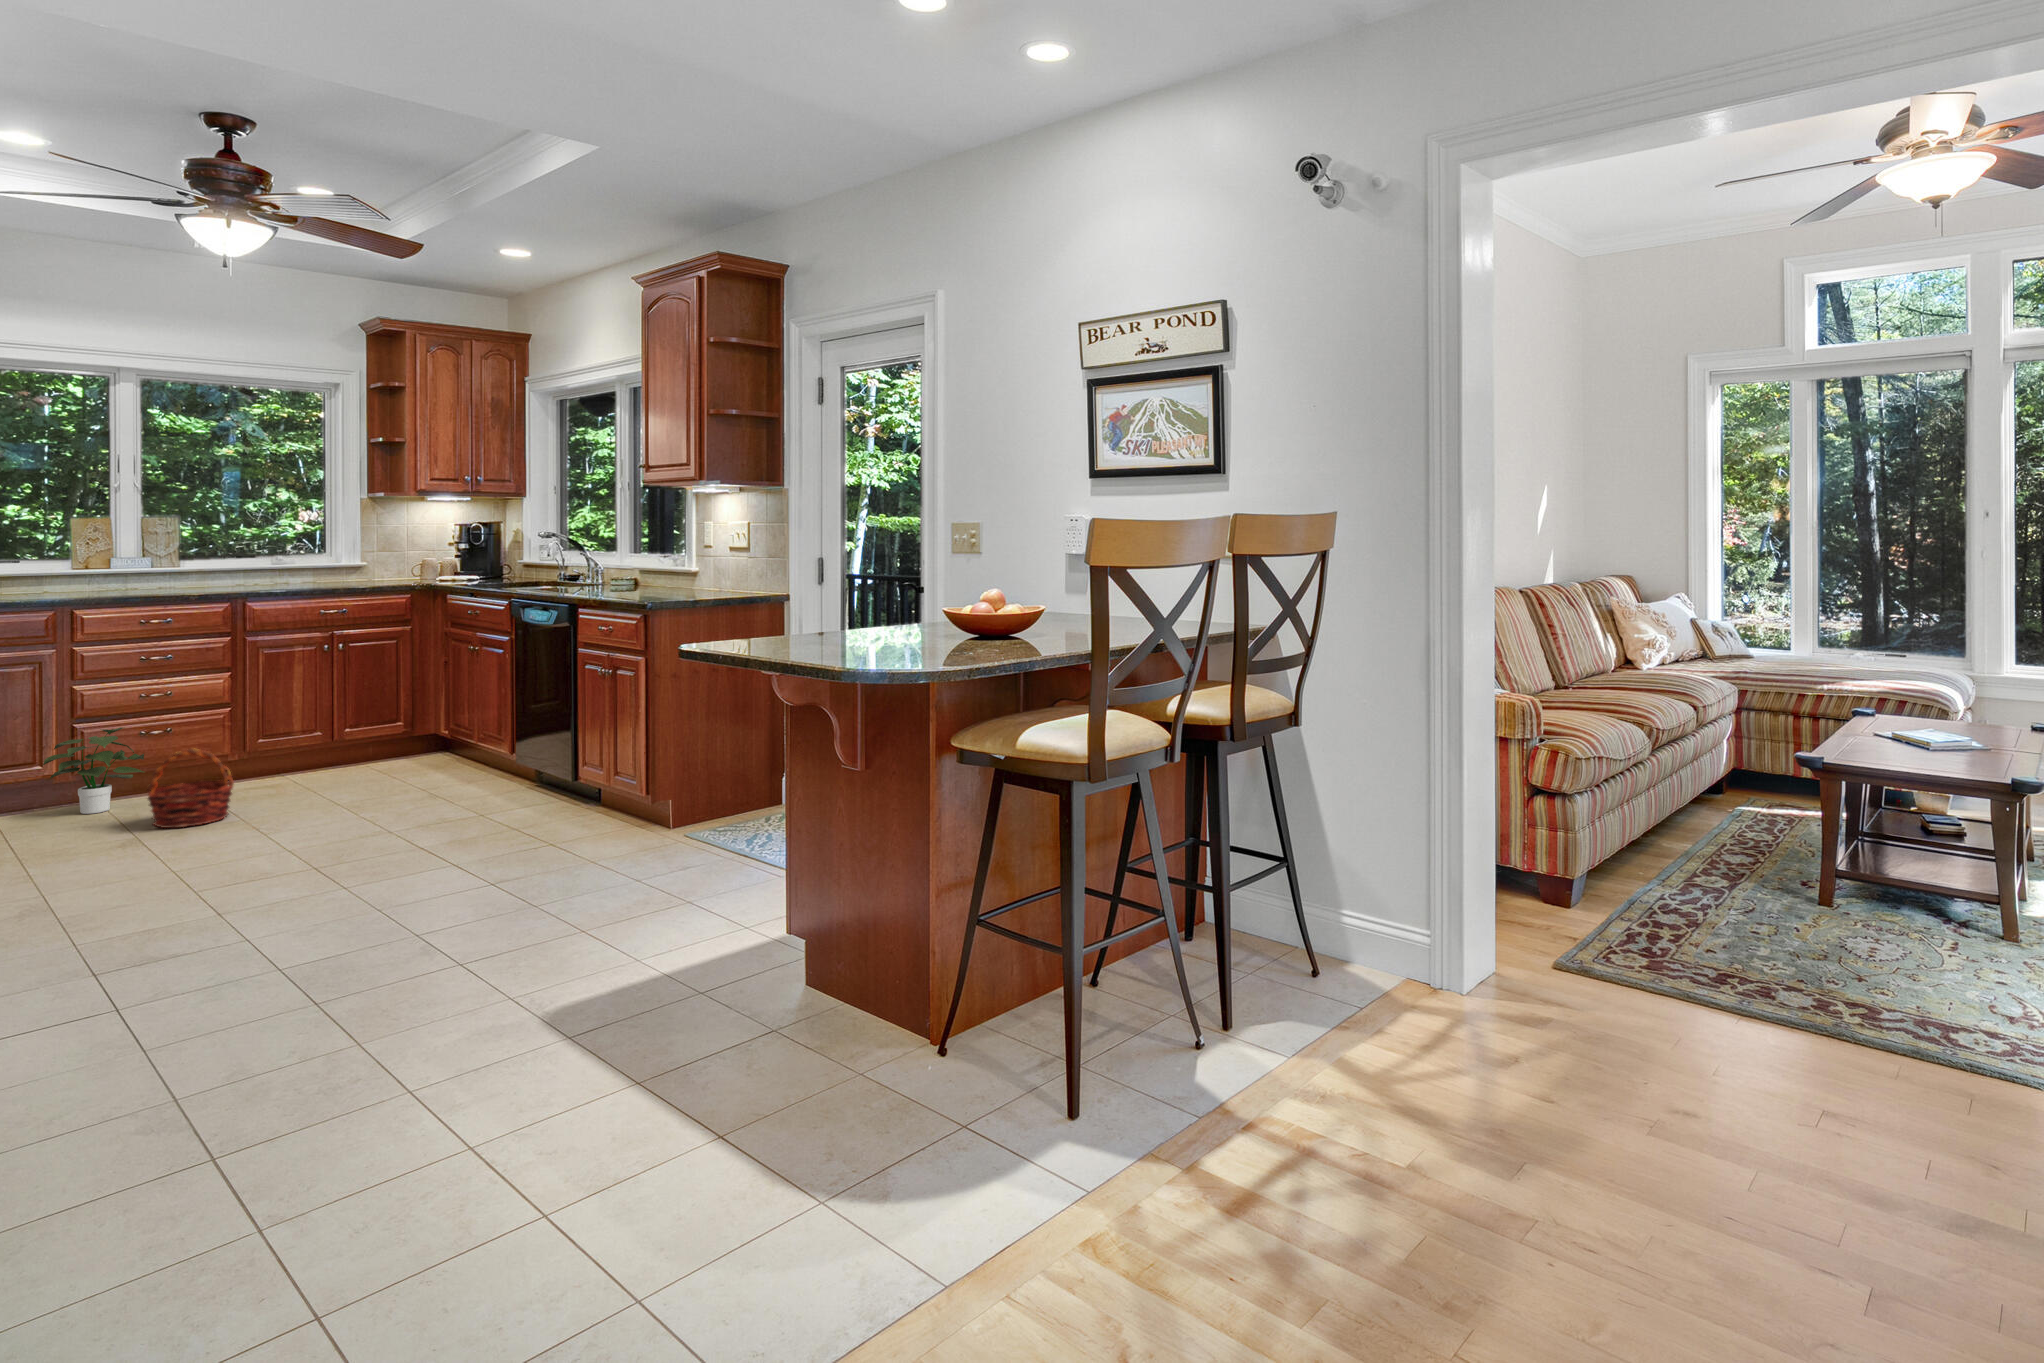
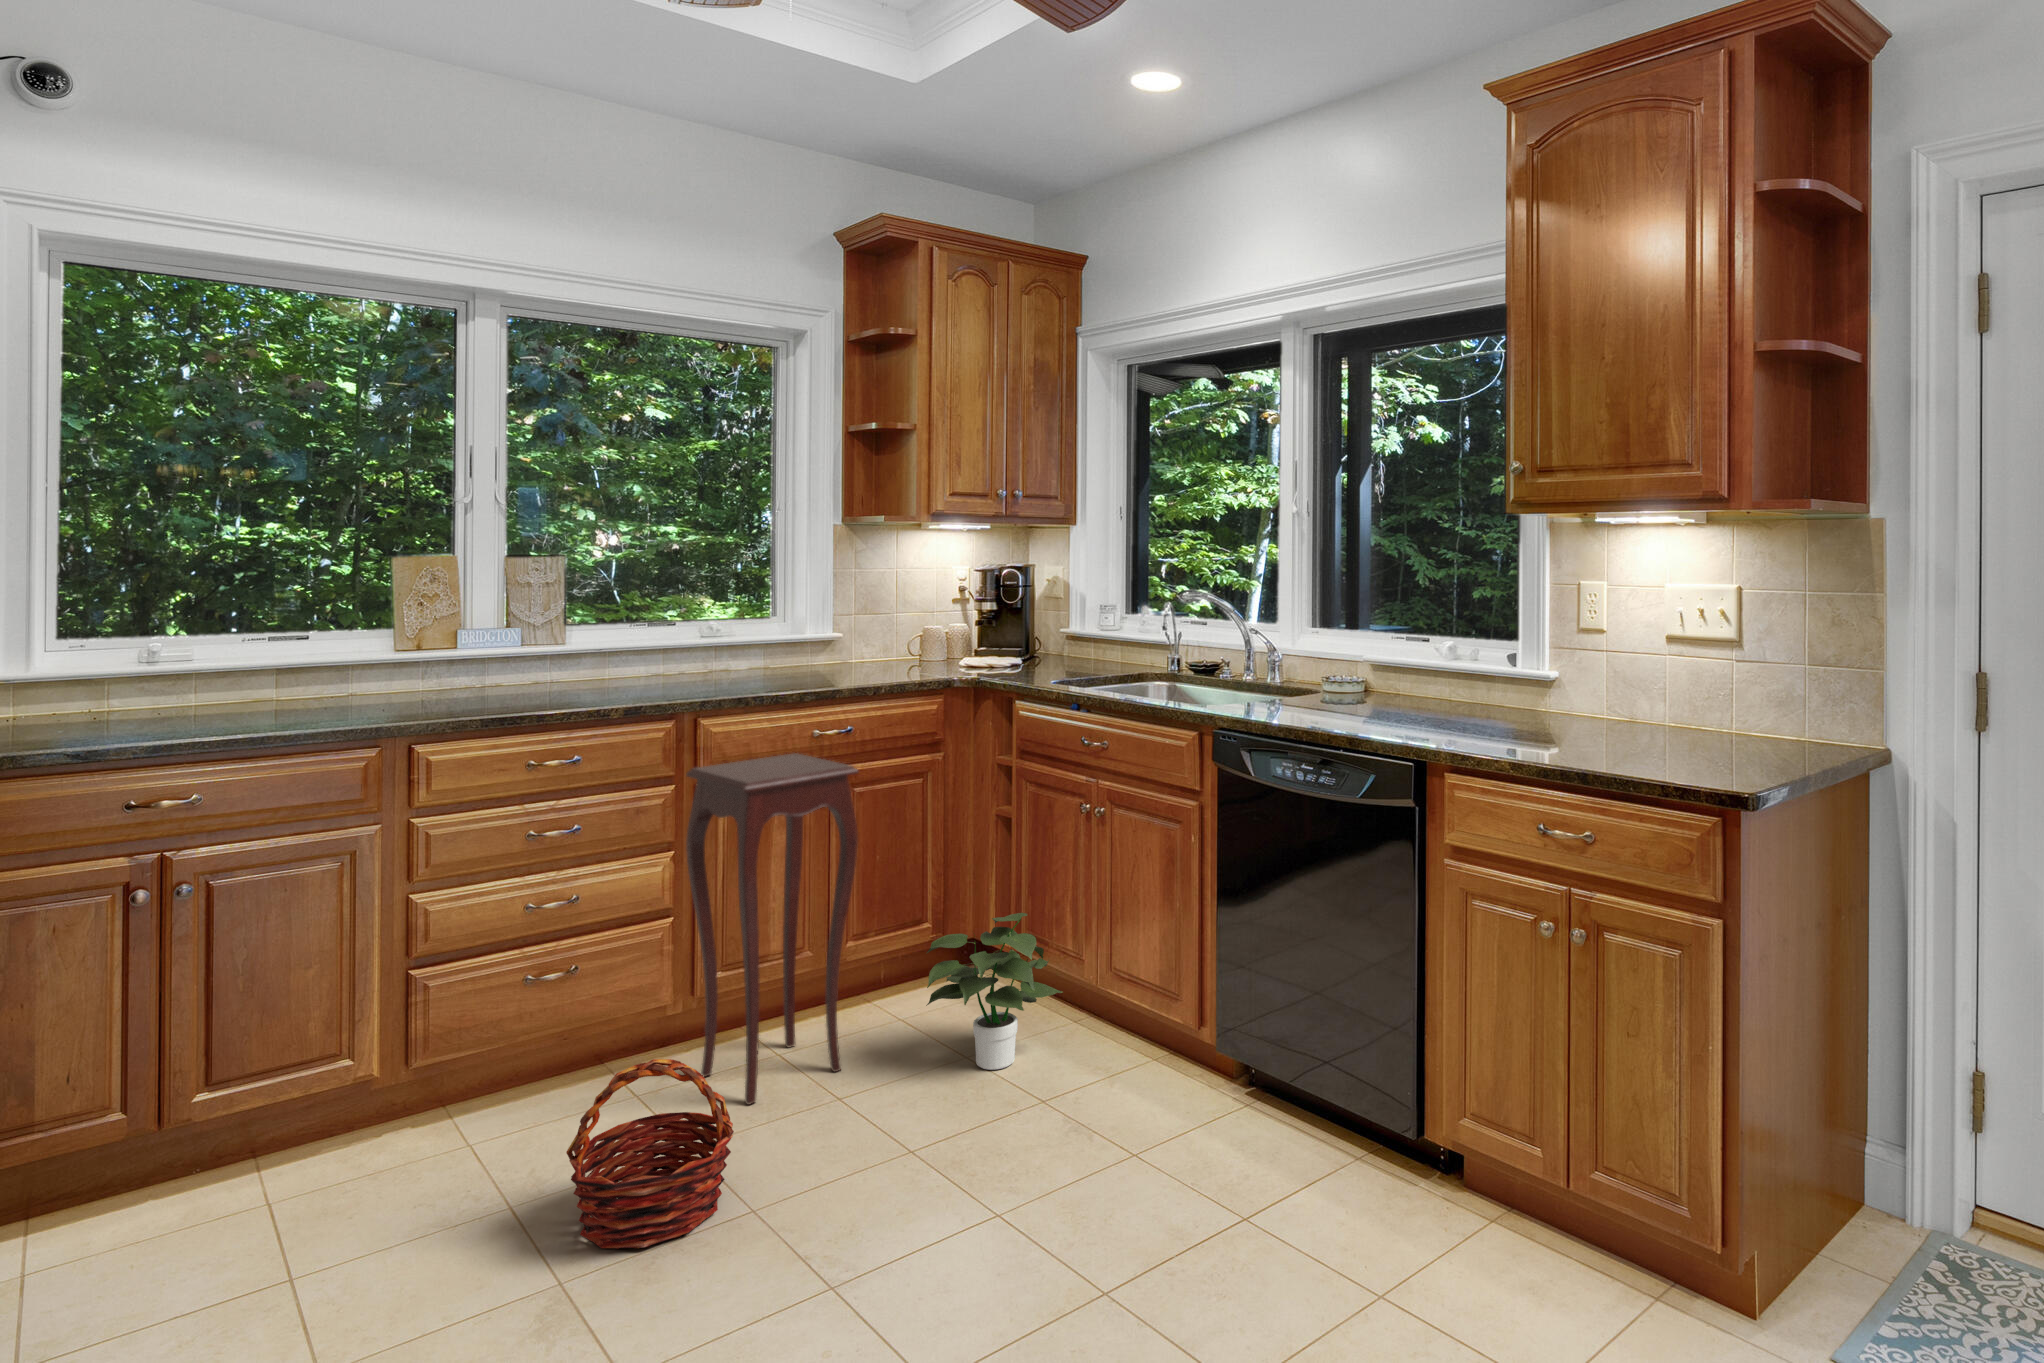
side table: none [233,622,331,795] -> present [686,753,858,1104]
potted plant: present [42,728,144,814] -> present [926,913,1062,1070]

